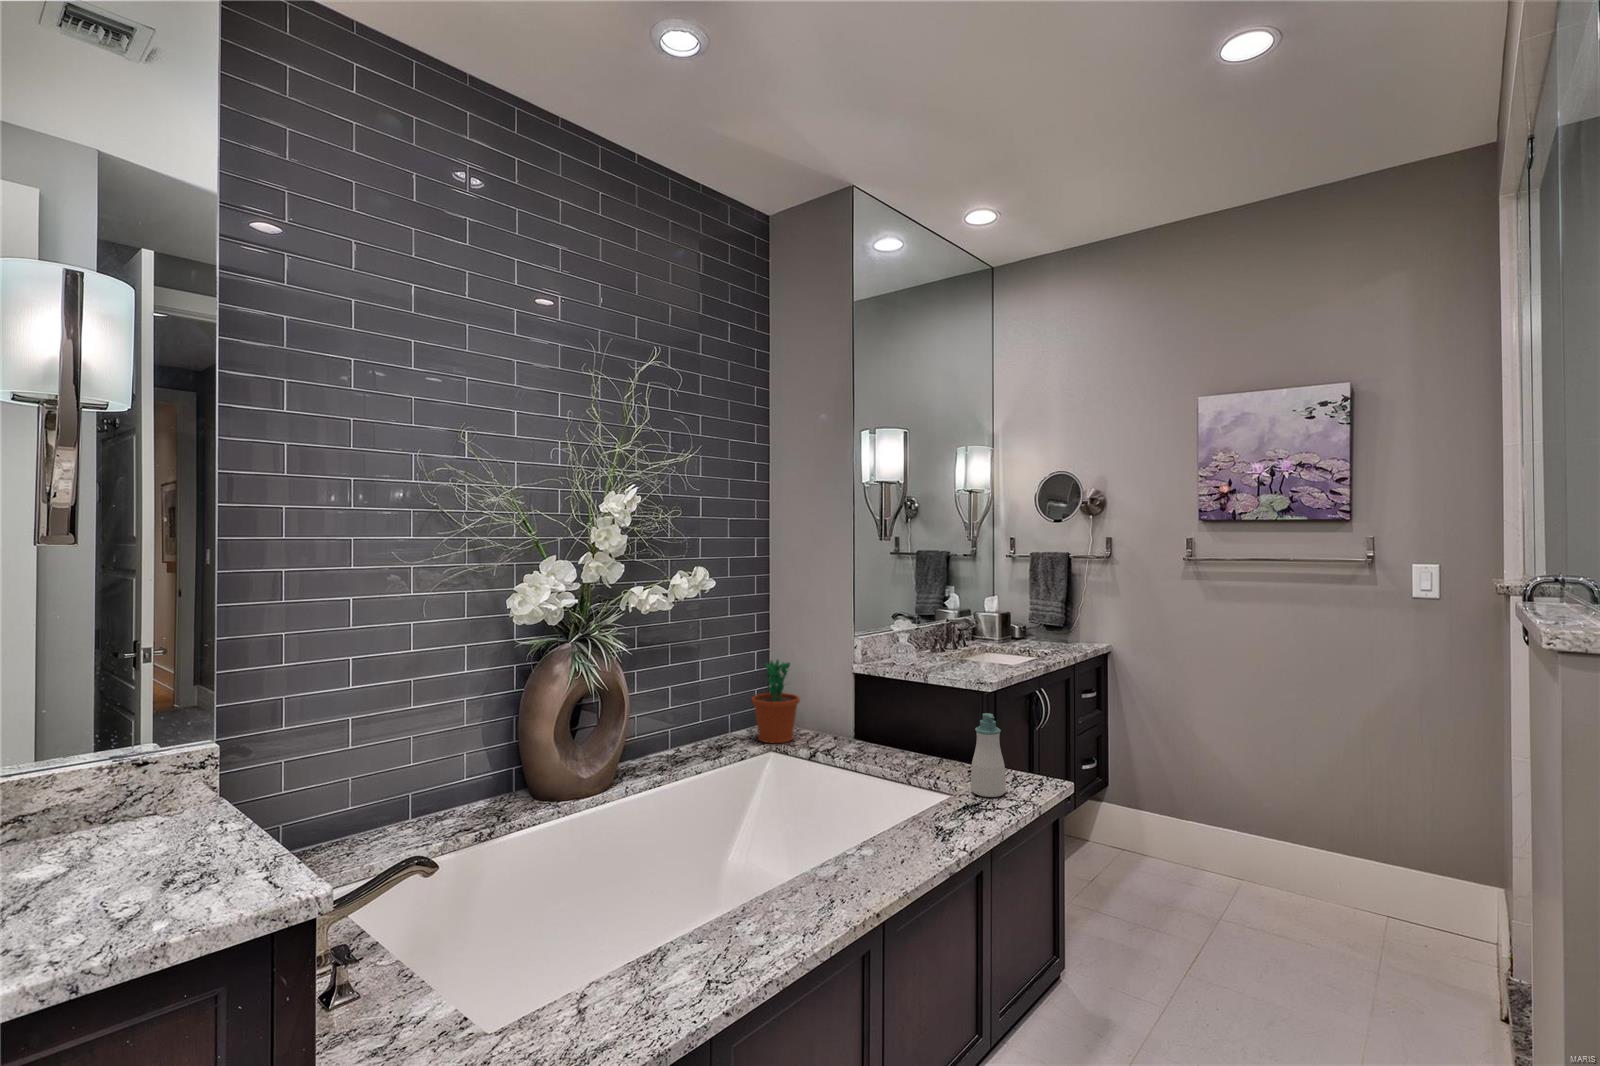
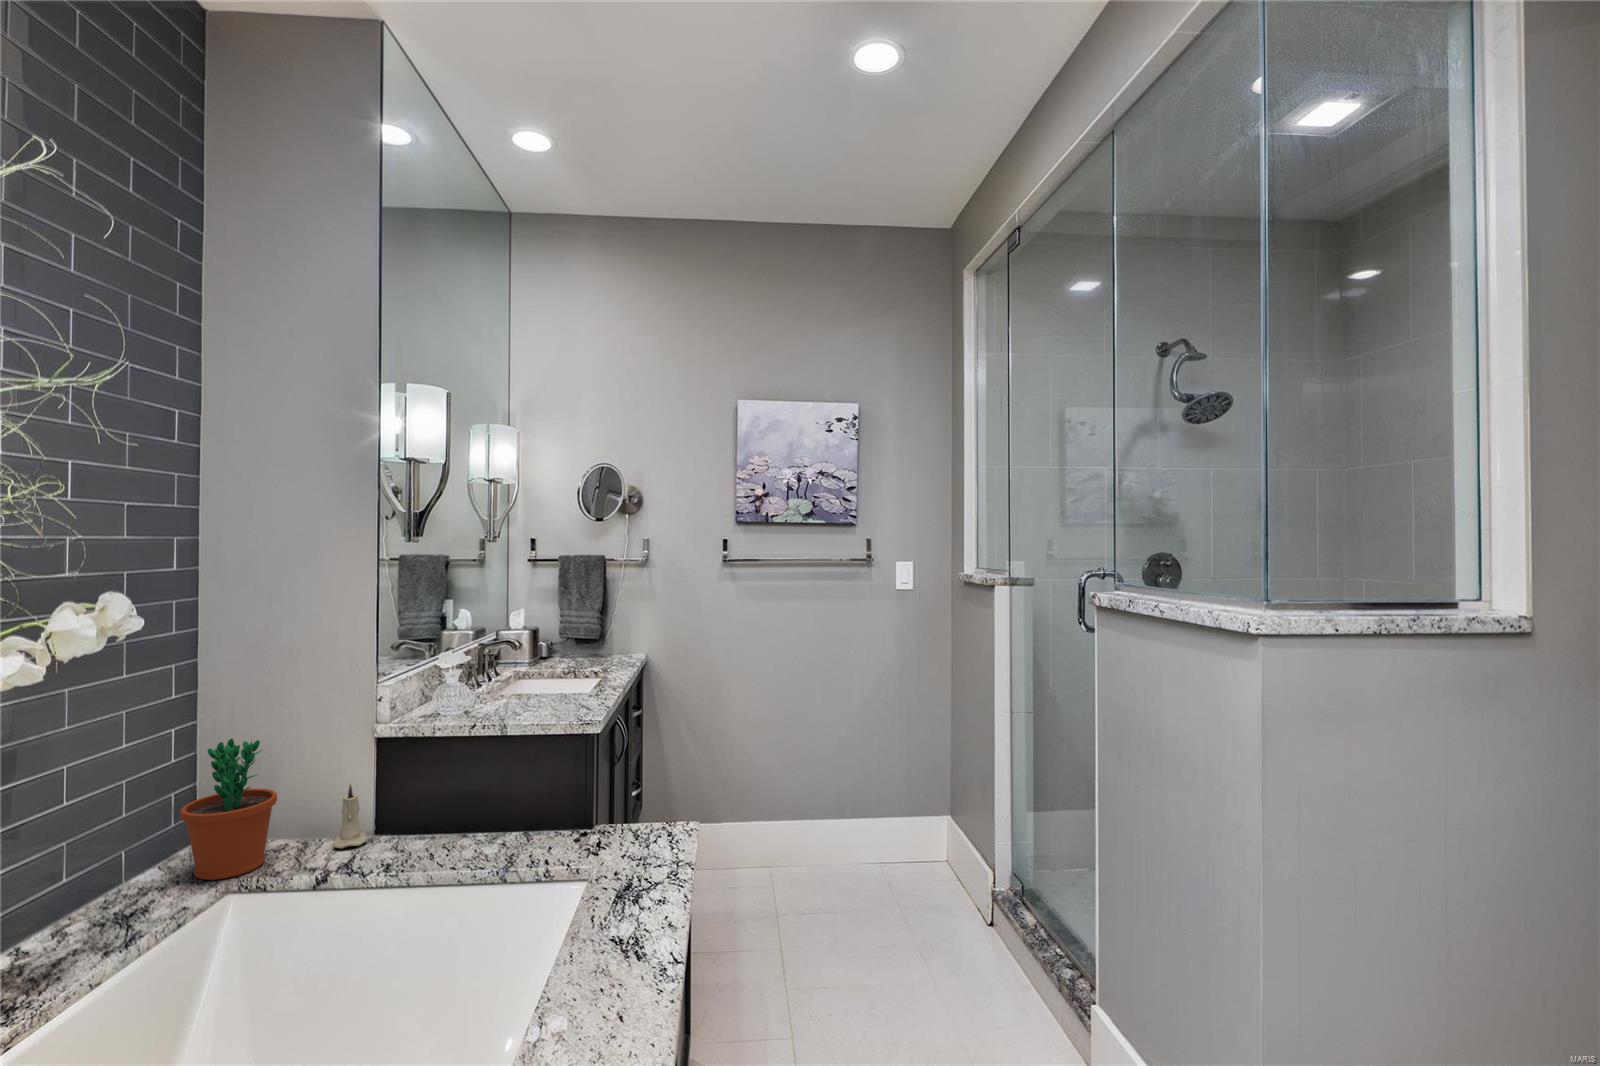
candle: none [829,701,850,743] -> present [333,784,367,848]
soap bottle: present [971,713,1006,797] -> none [601,766,644,875]

